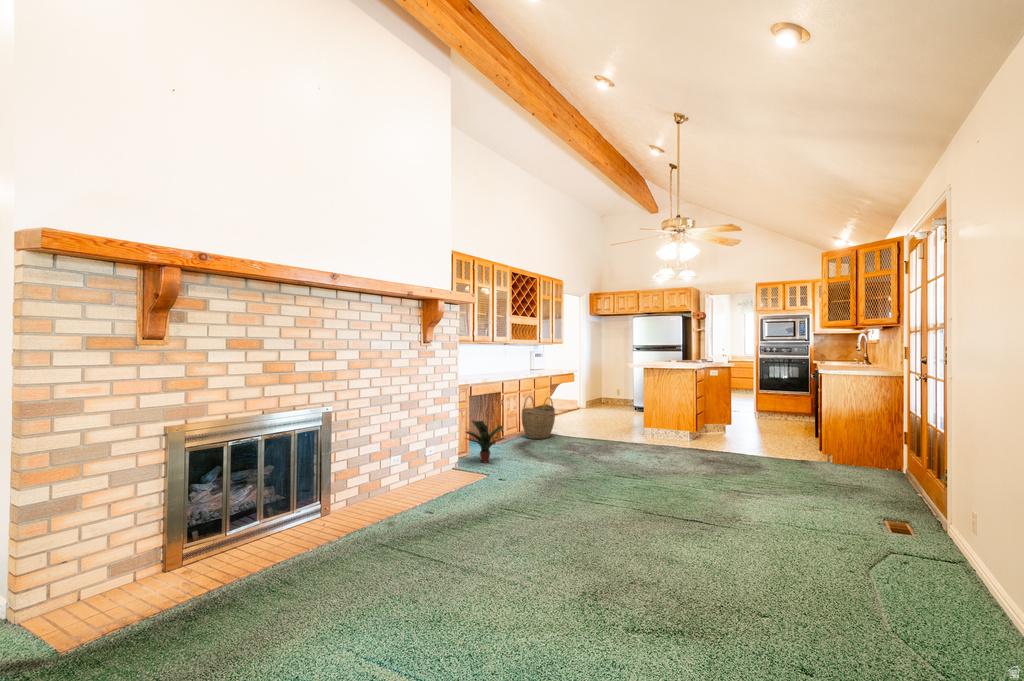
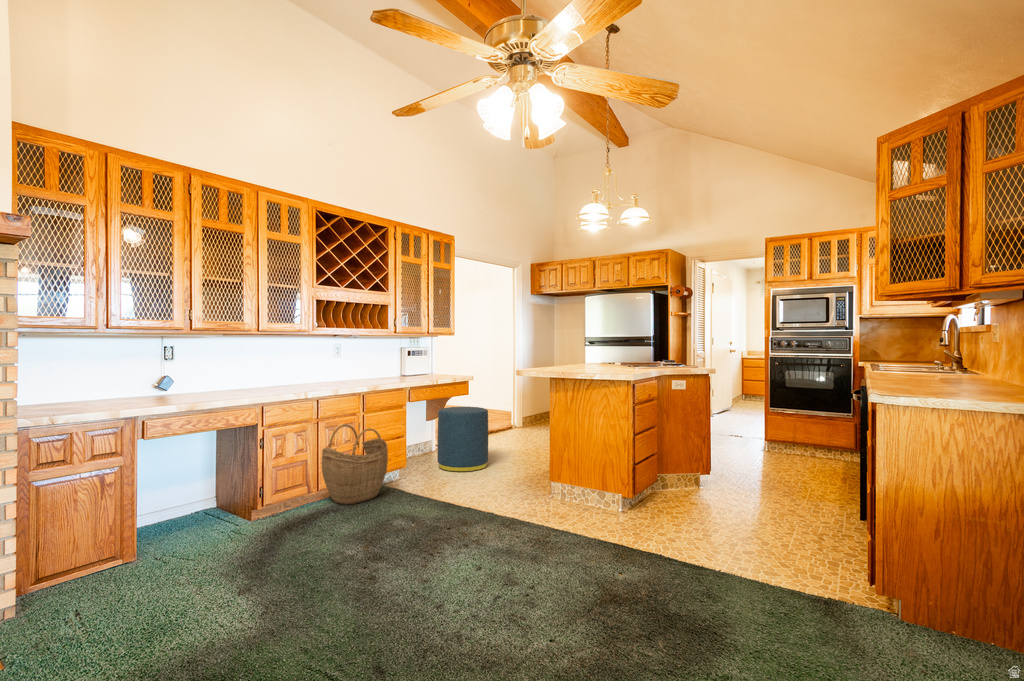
ottoman: none [562,389,593,428] -> present [437,407,488,472]
potted plant: present [466,420,504,462] -> none [47,493,173,591]

